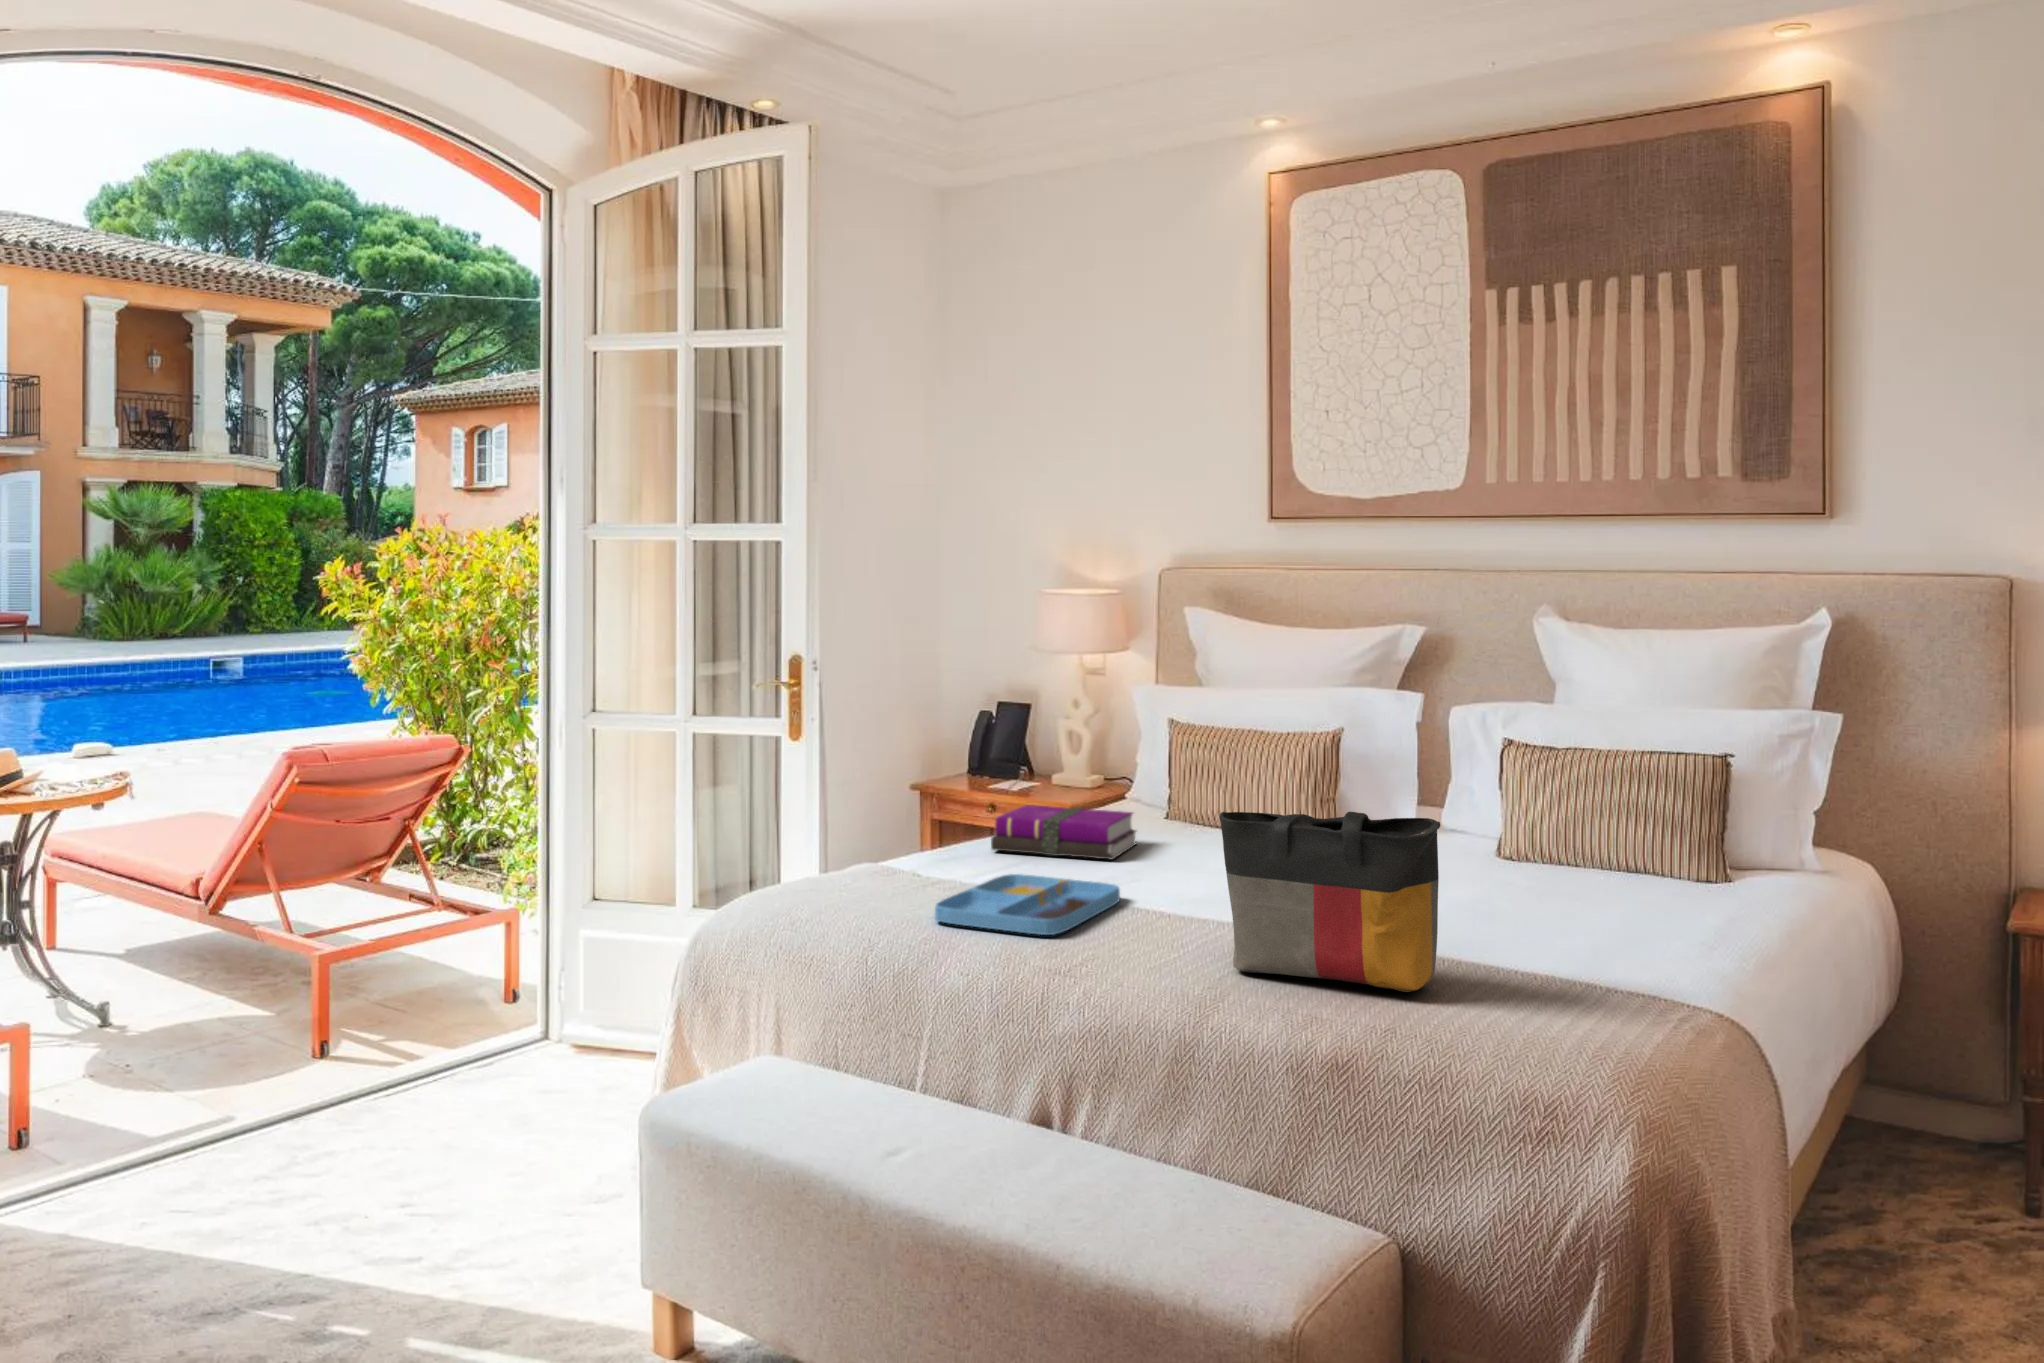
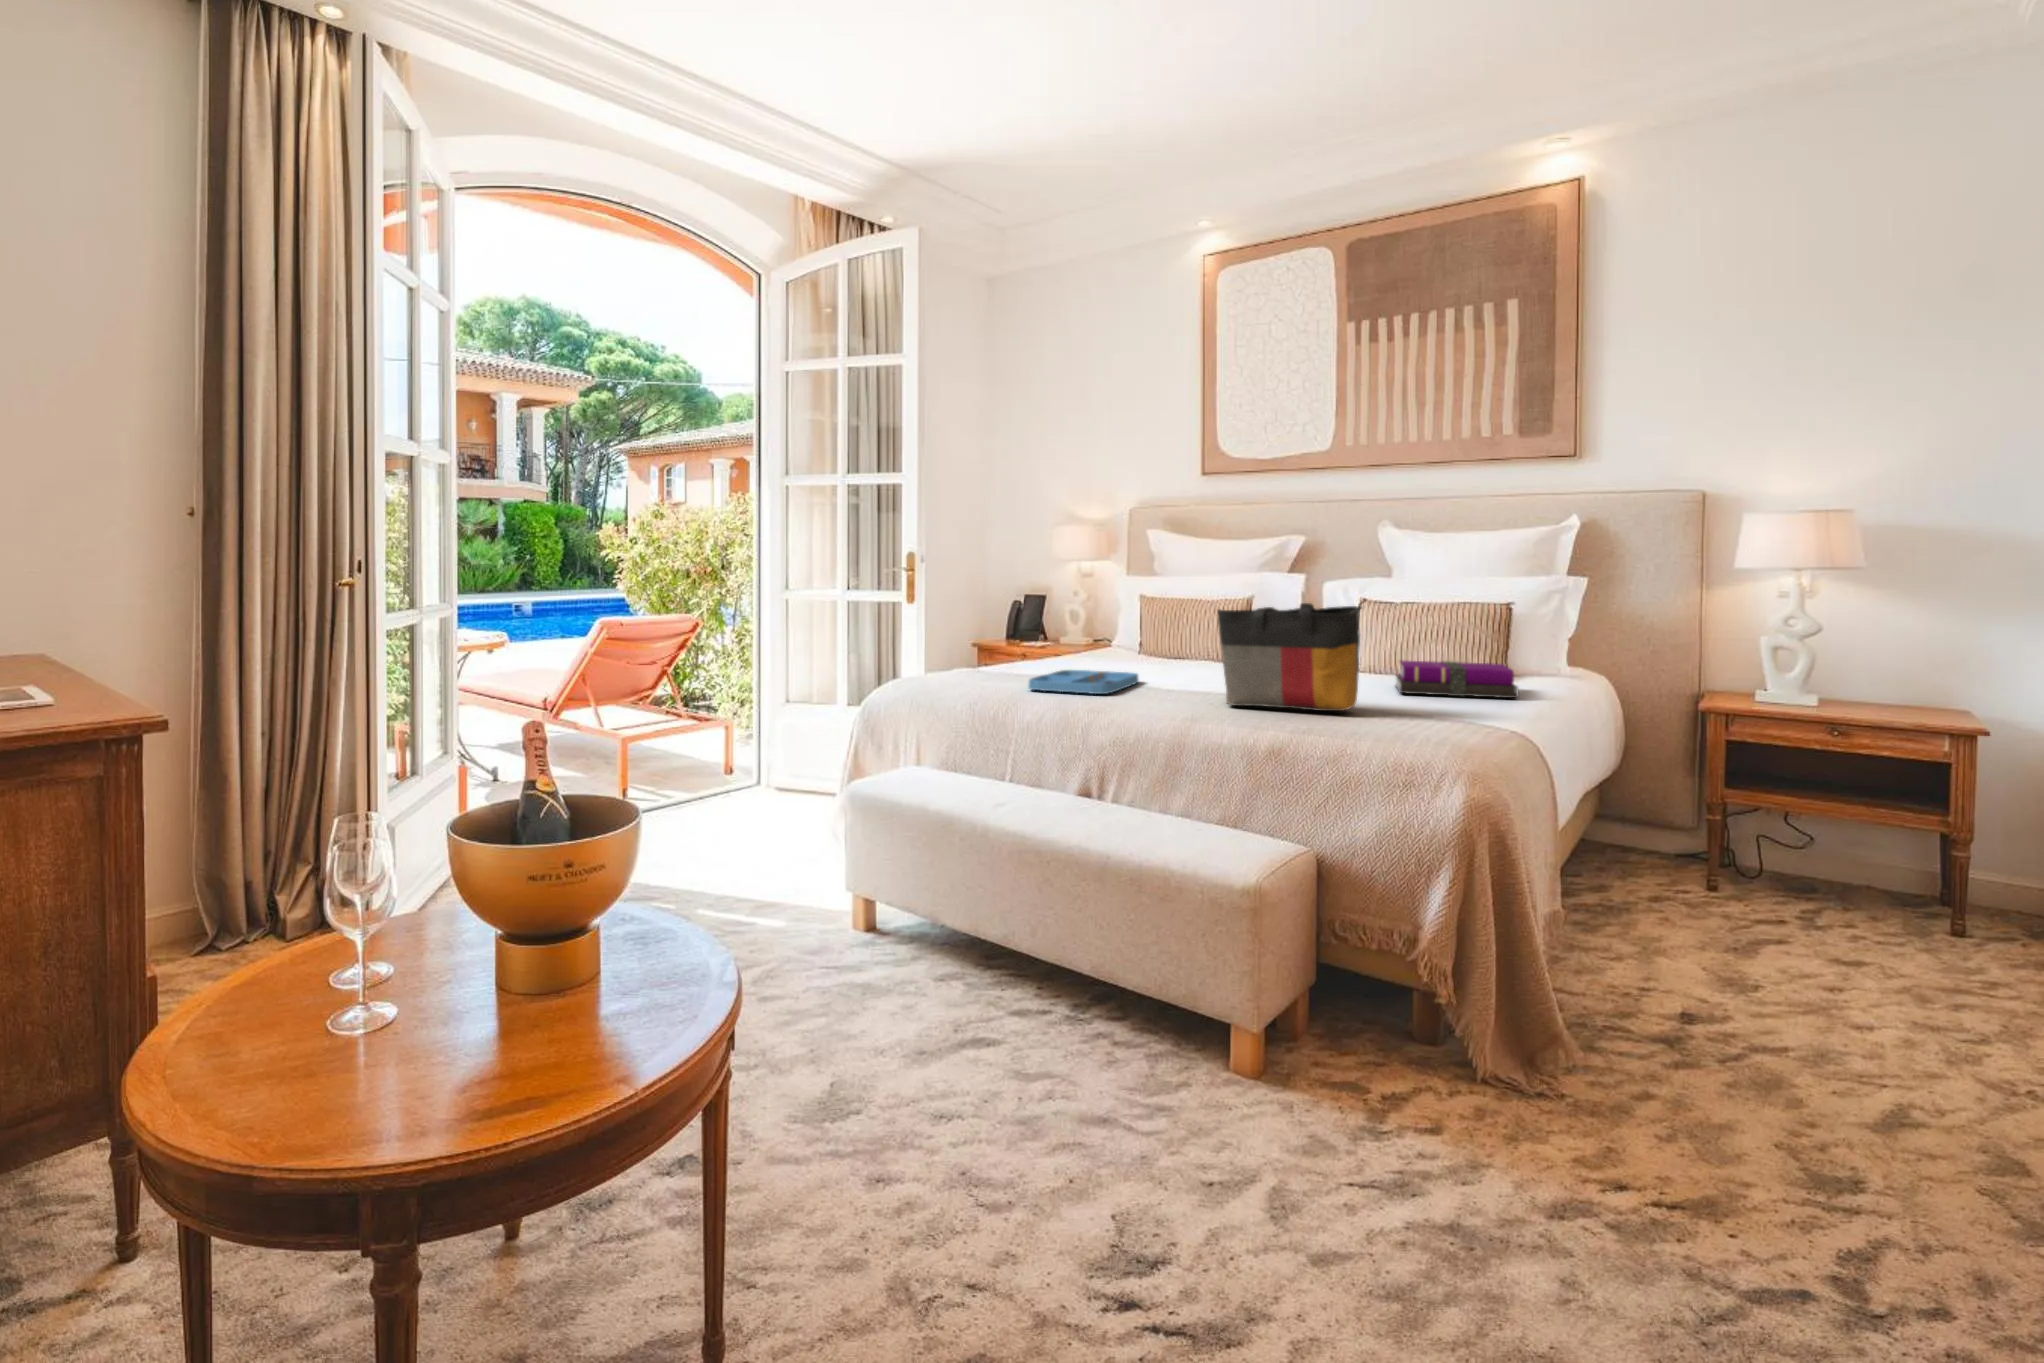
notebook: present [991,805,1136,860] -> present [1396,661,1518,698]

